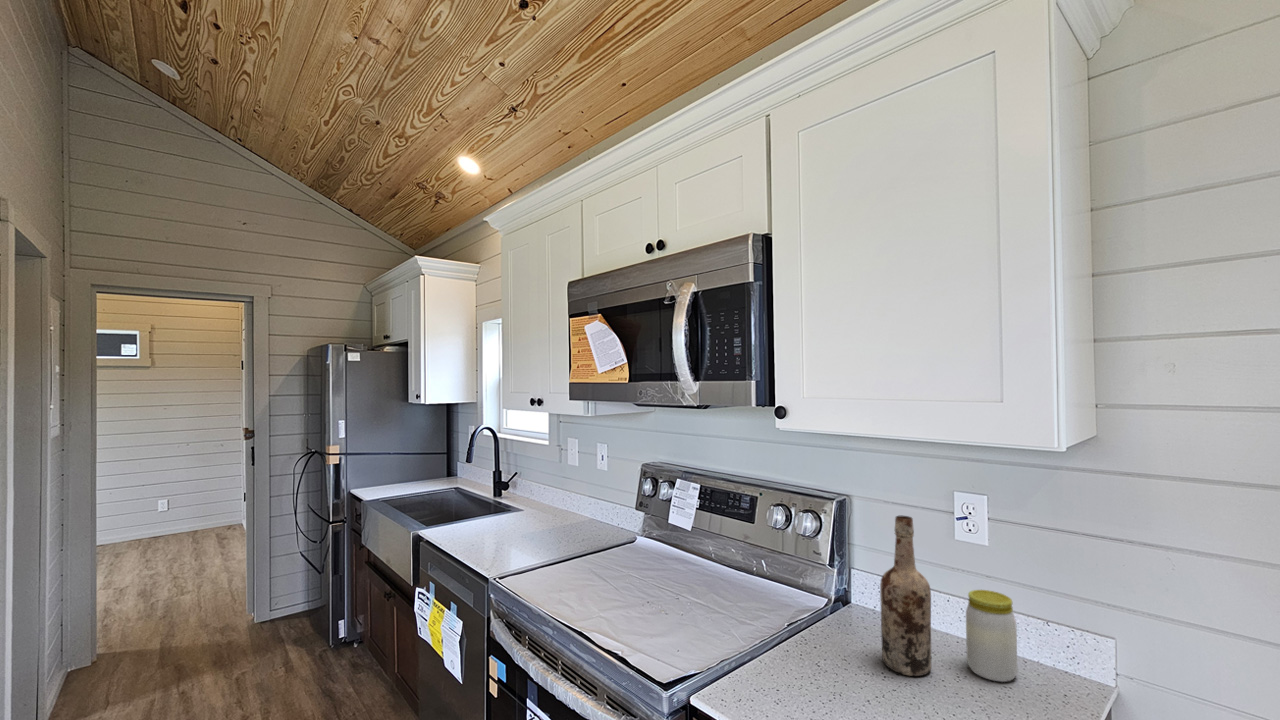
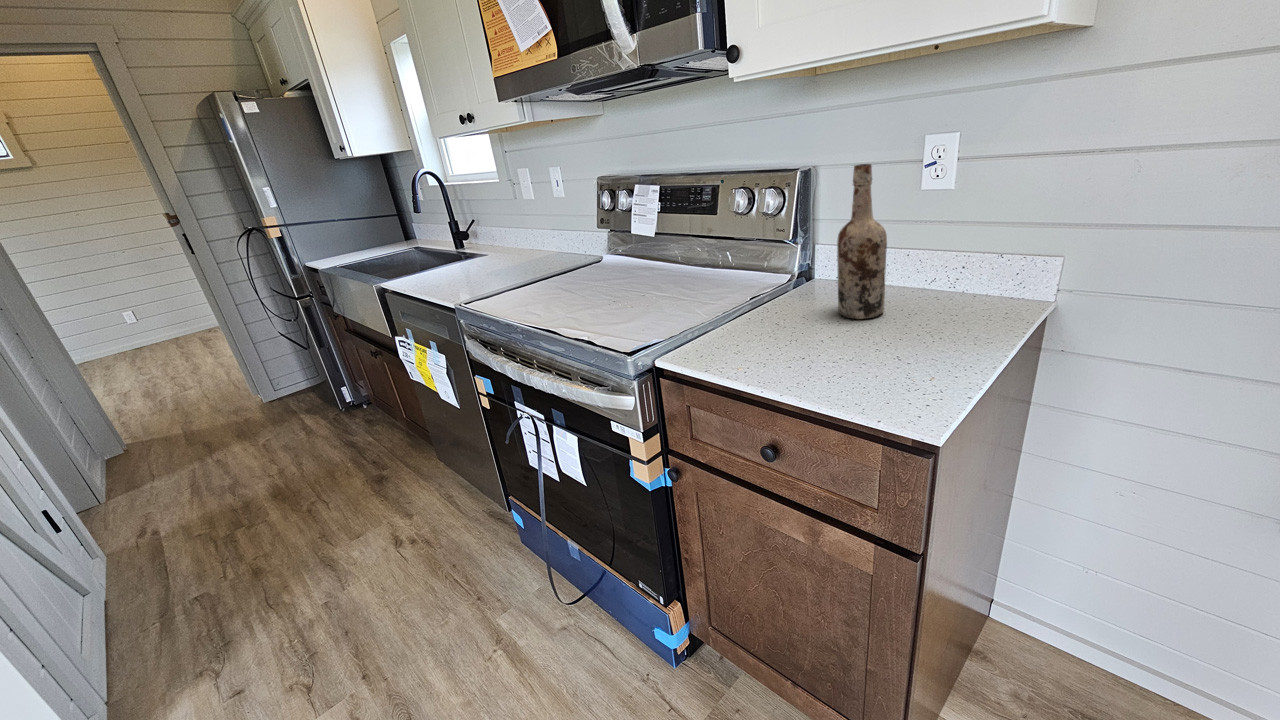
jar: present [966,590,1018,682] -> none [919,230,968,311]

